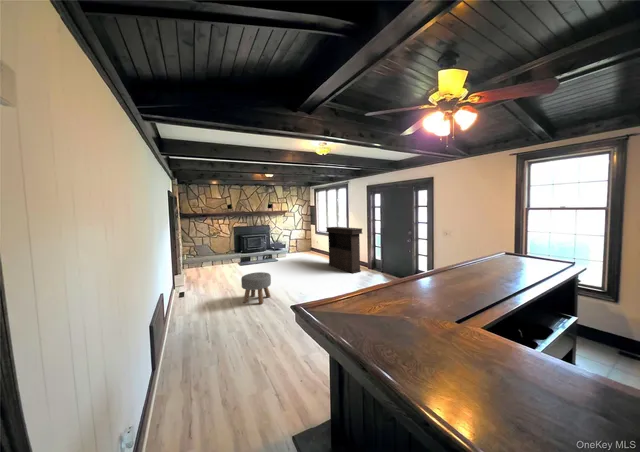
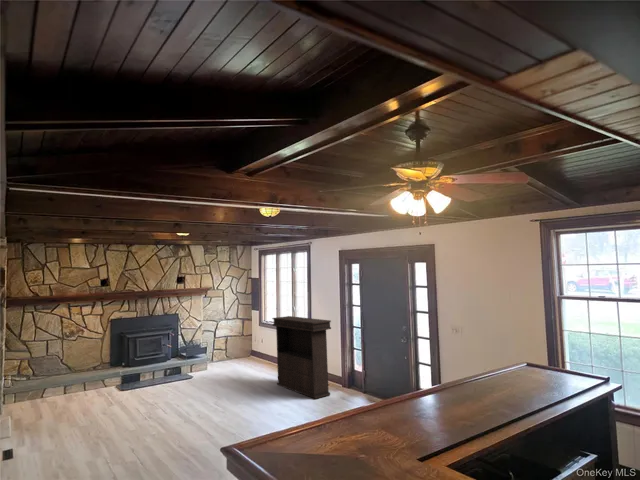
ottoman: present [241,272,271,304] -> none [111,407,165,466]

